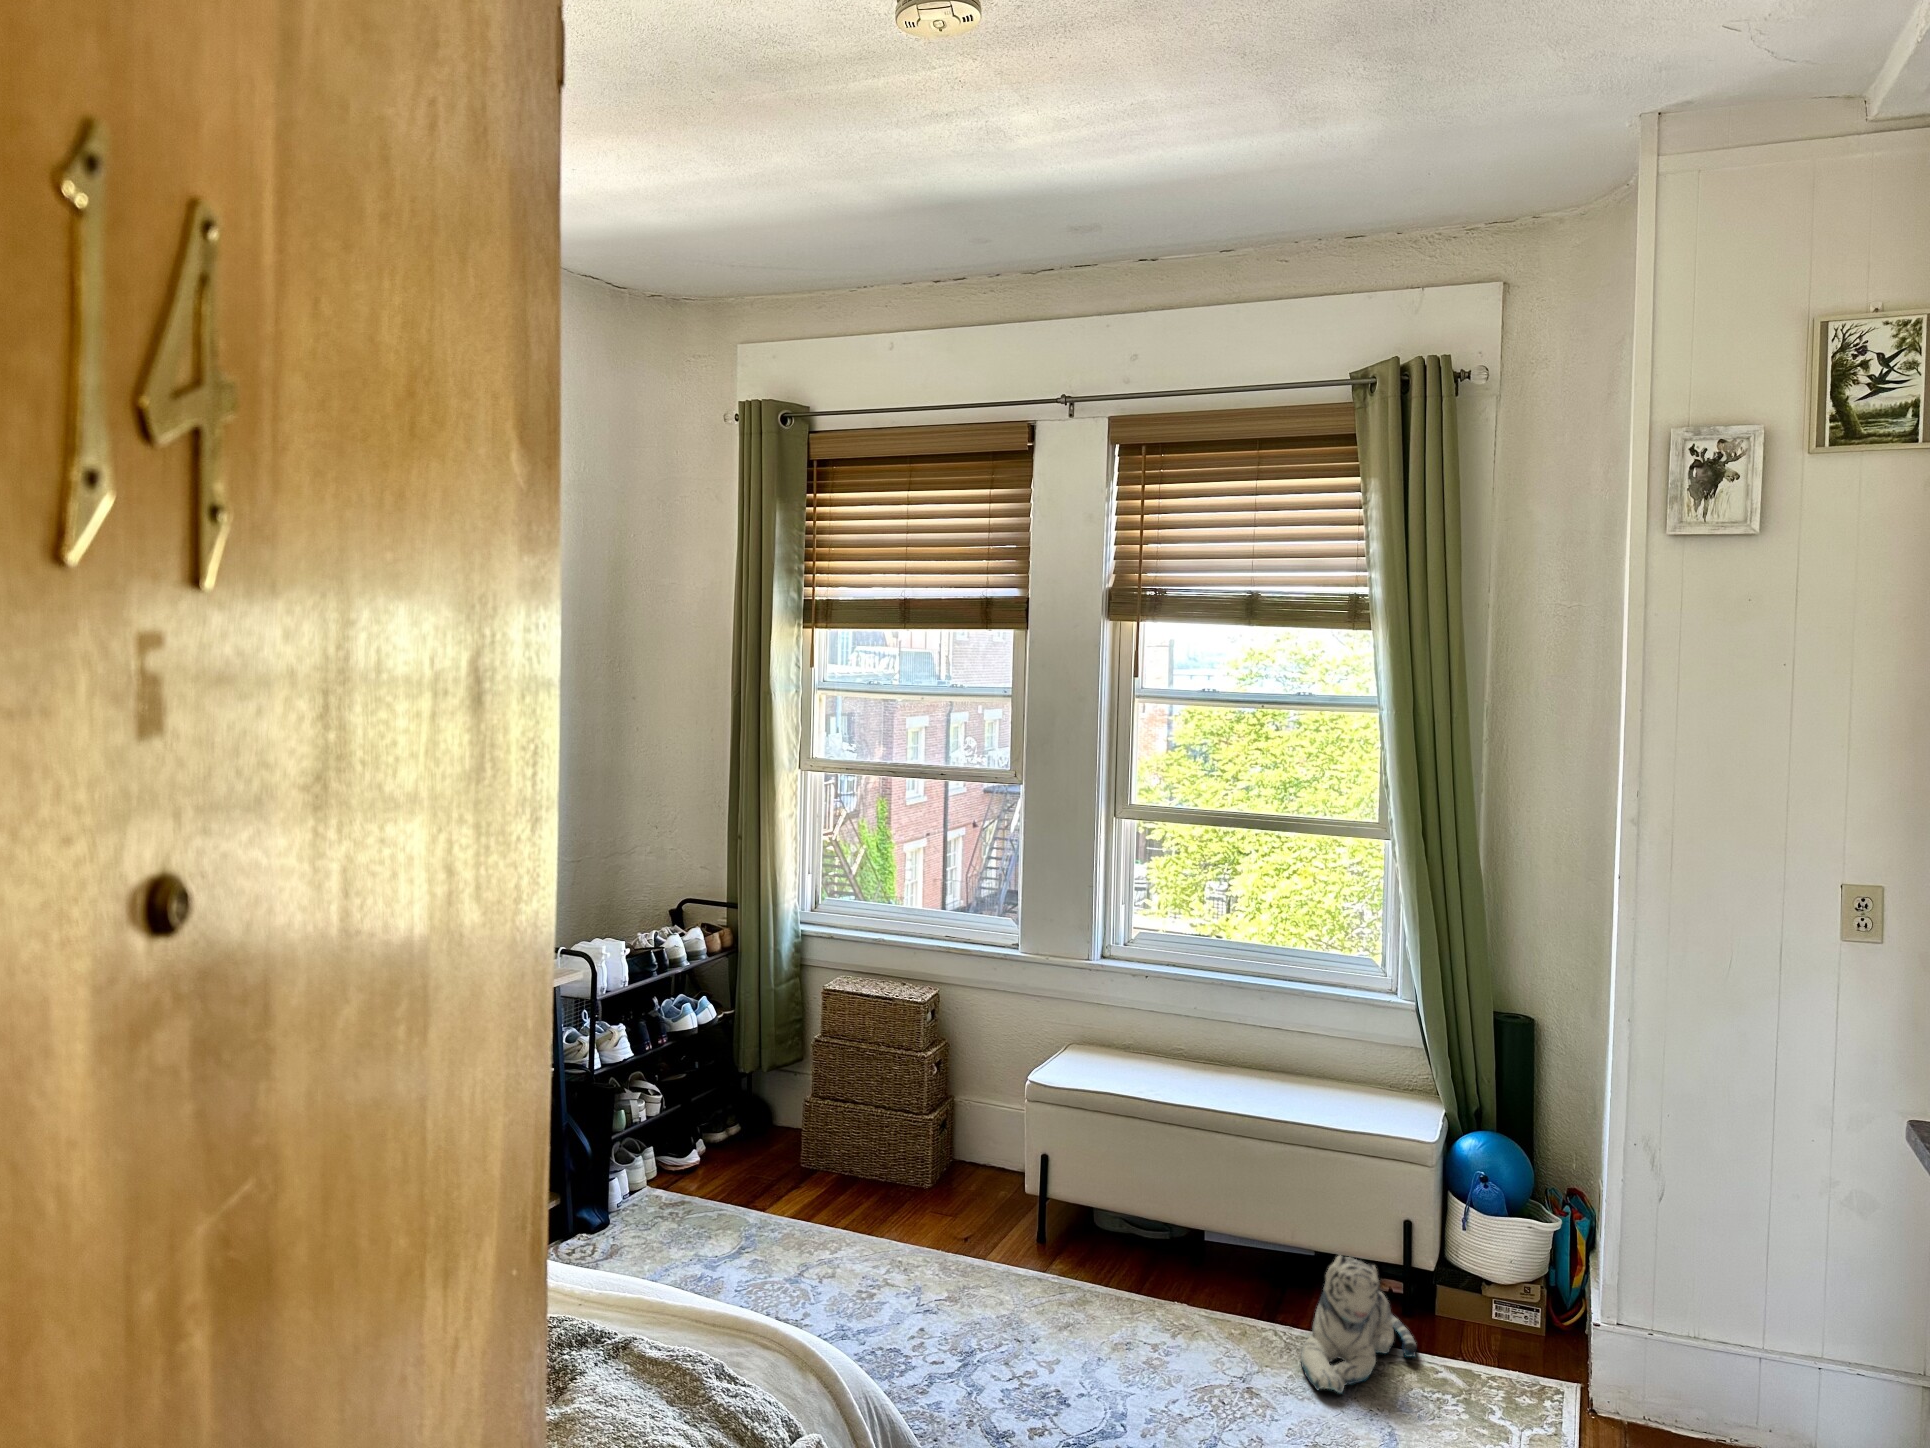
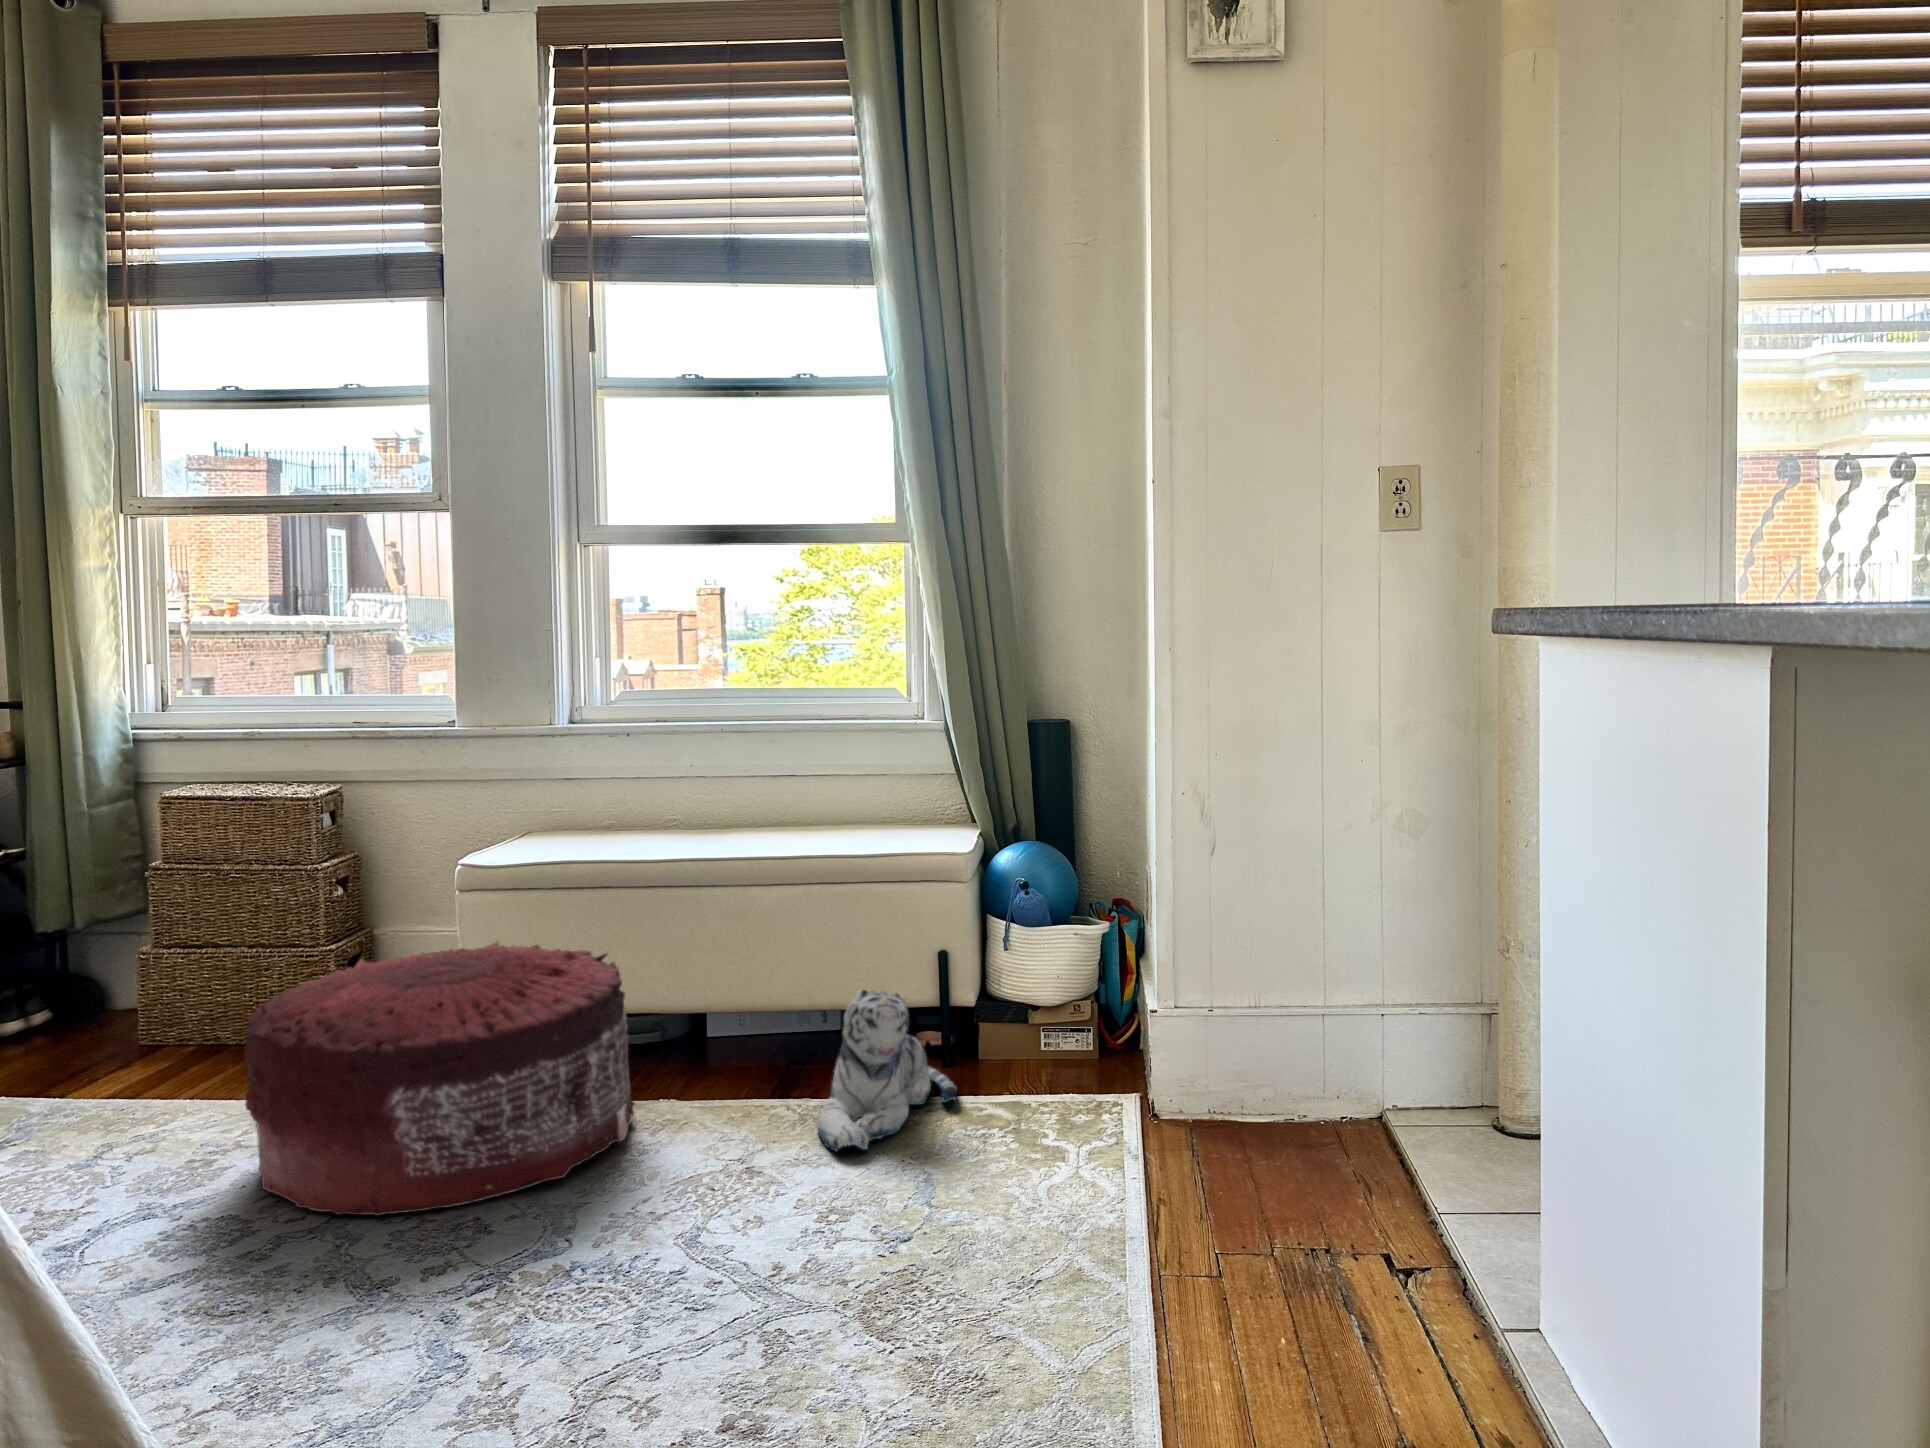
pouf: none [903,1153,1159,1376] -> present [244,942,635,1216]

